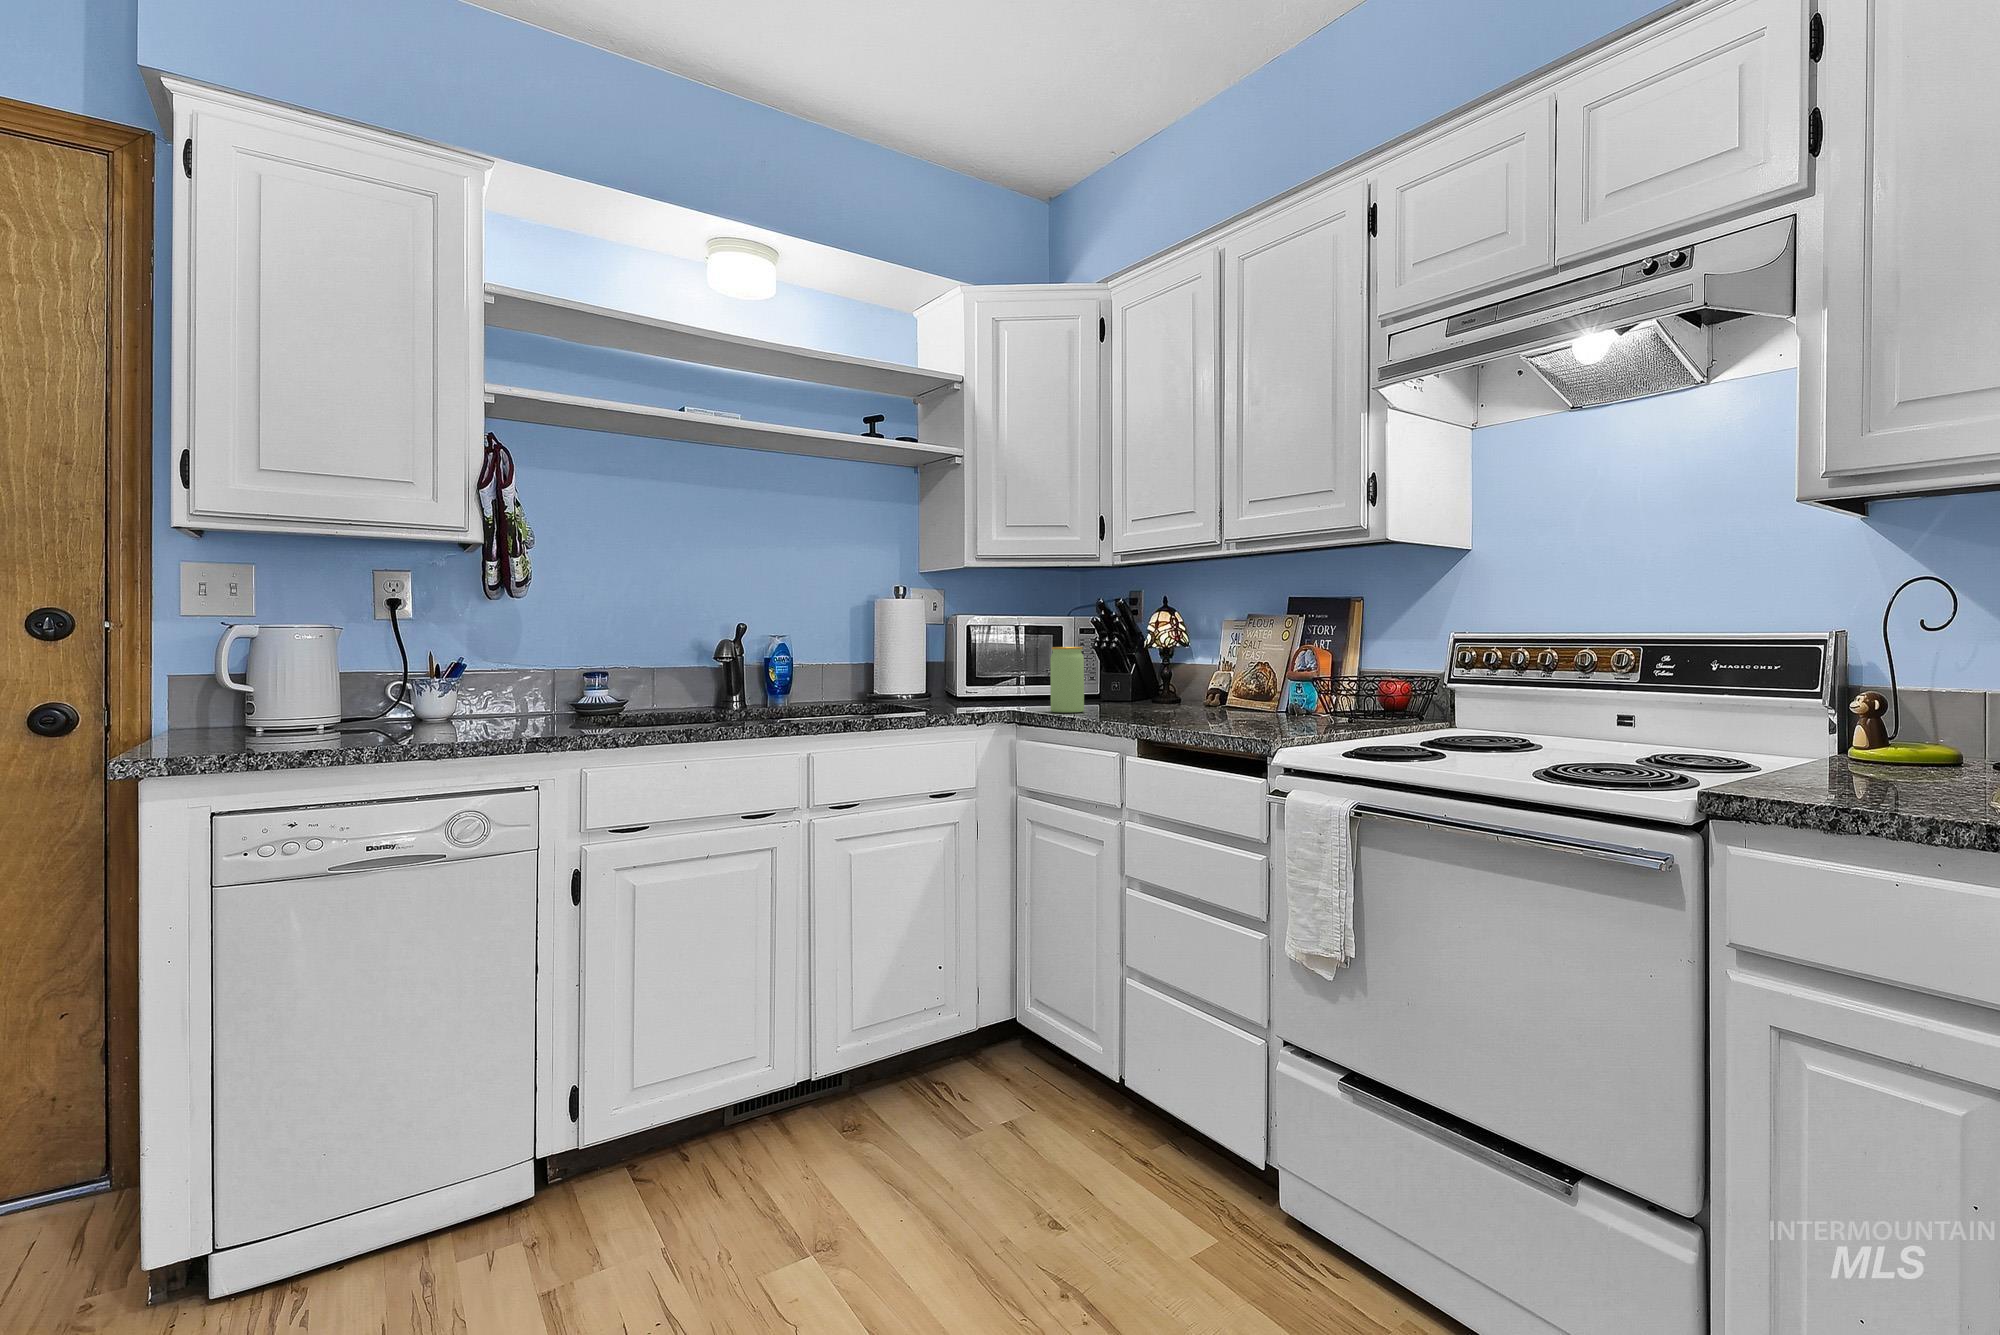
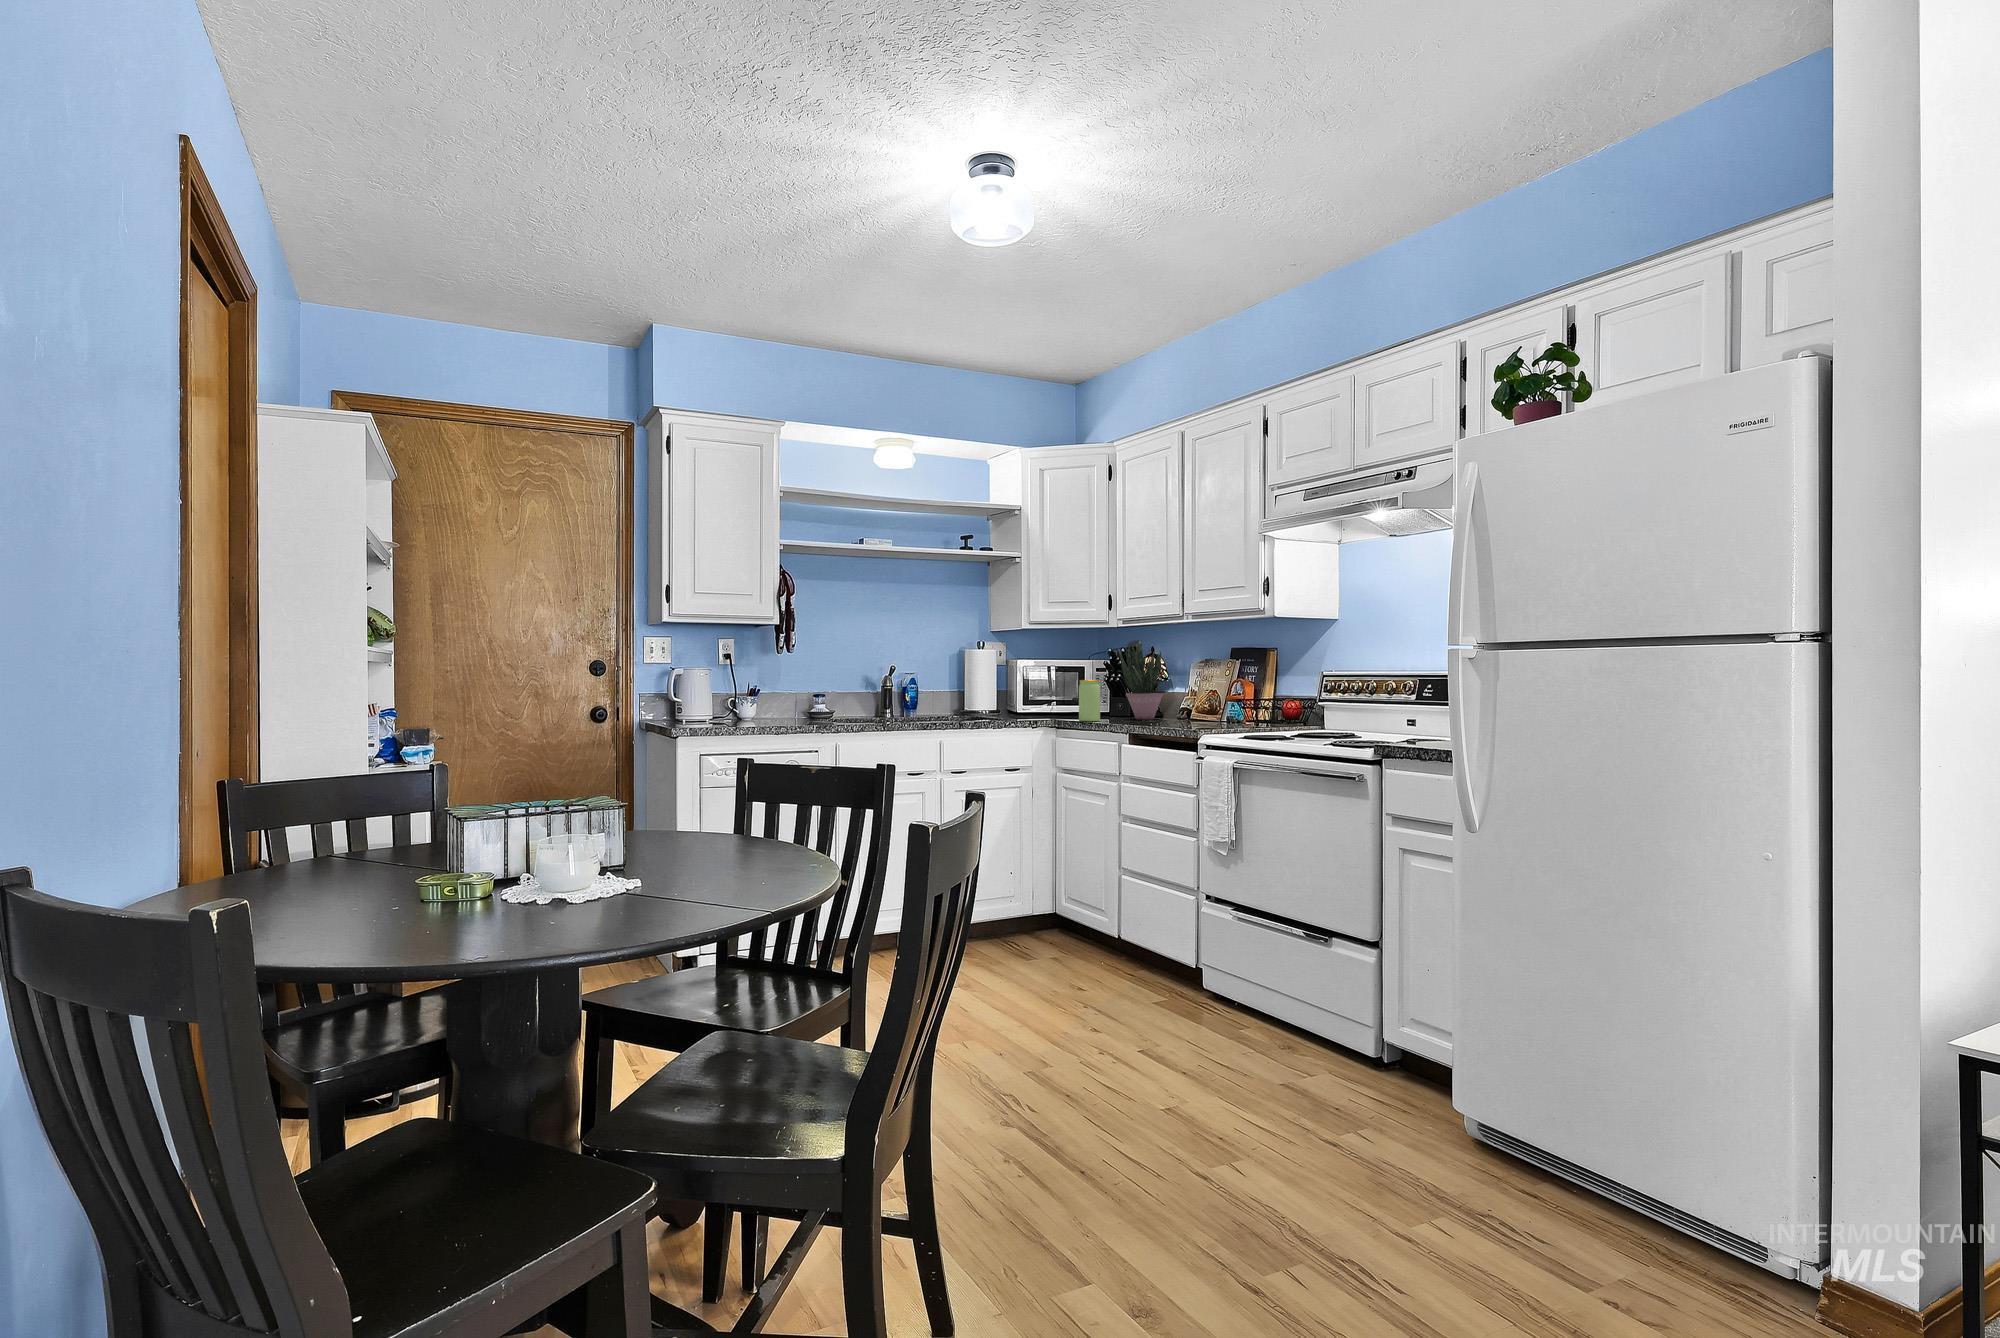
potted plant: none [1111,587,1183,708] -> present [1118,643,1164,720]

